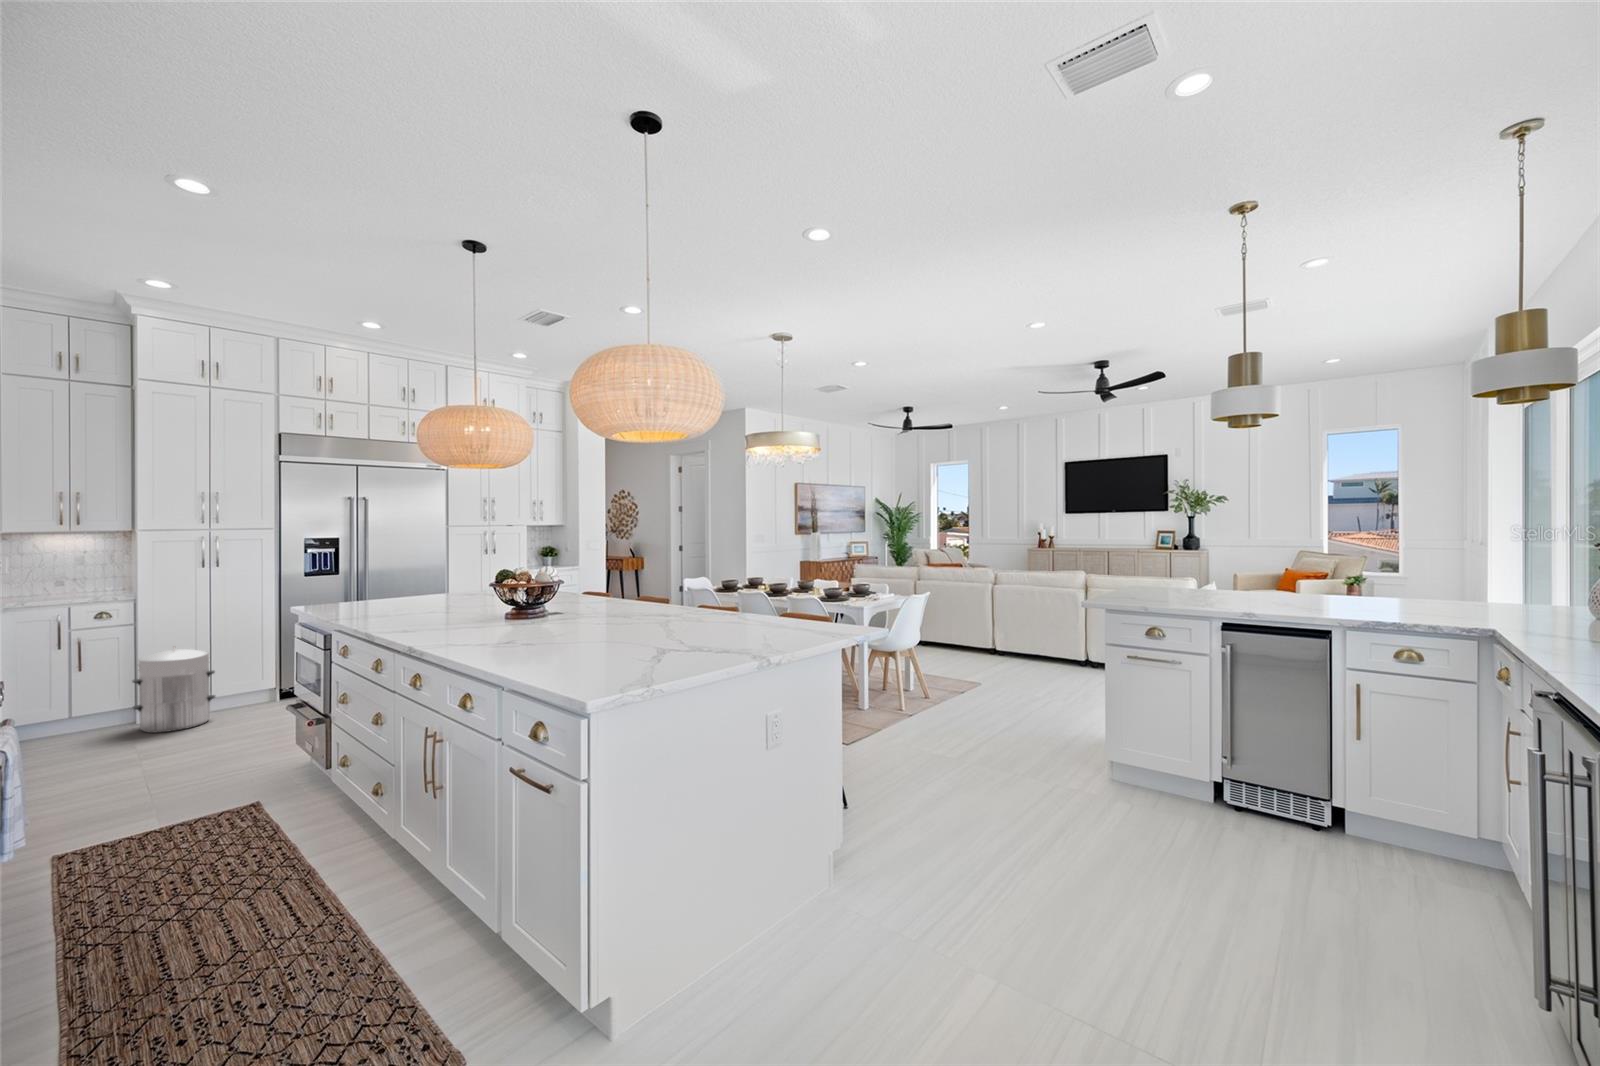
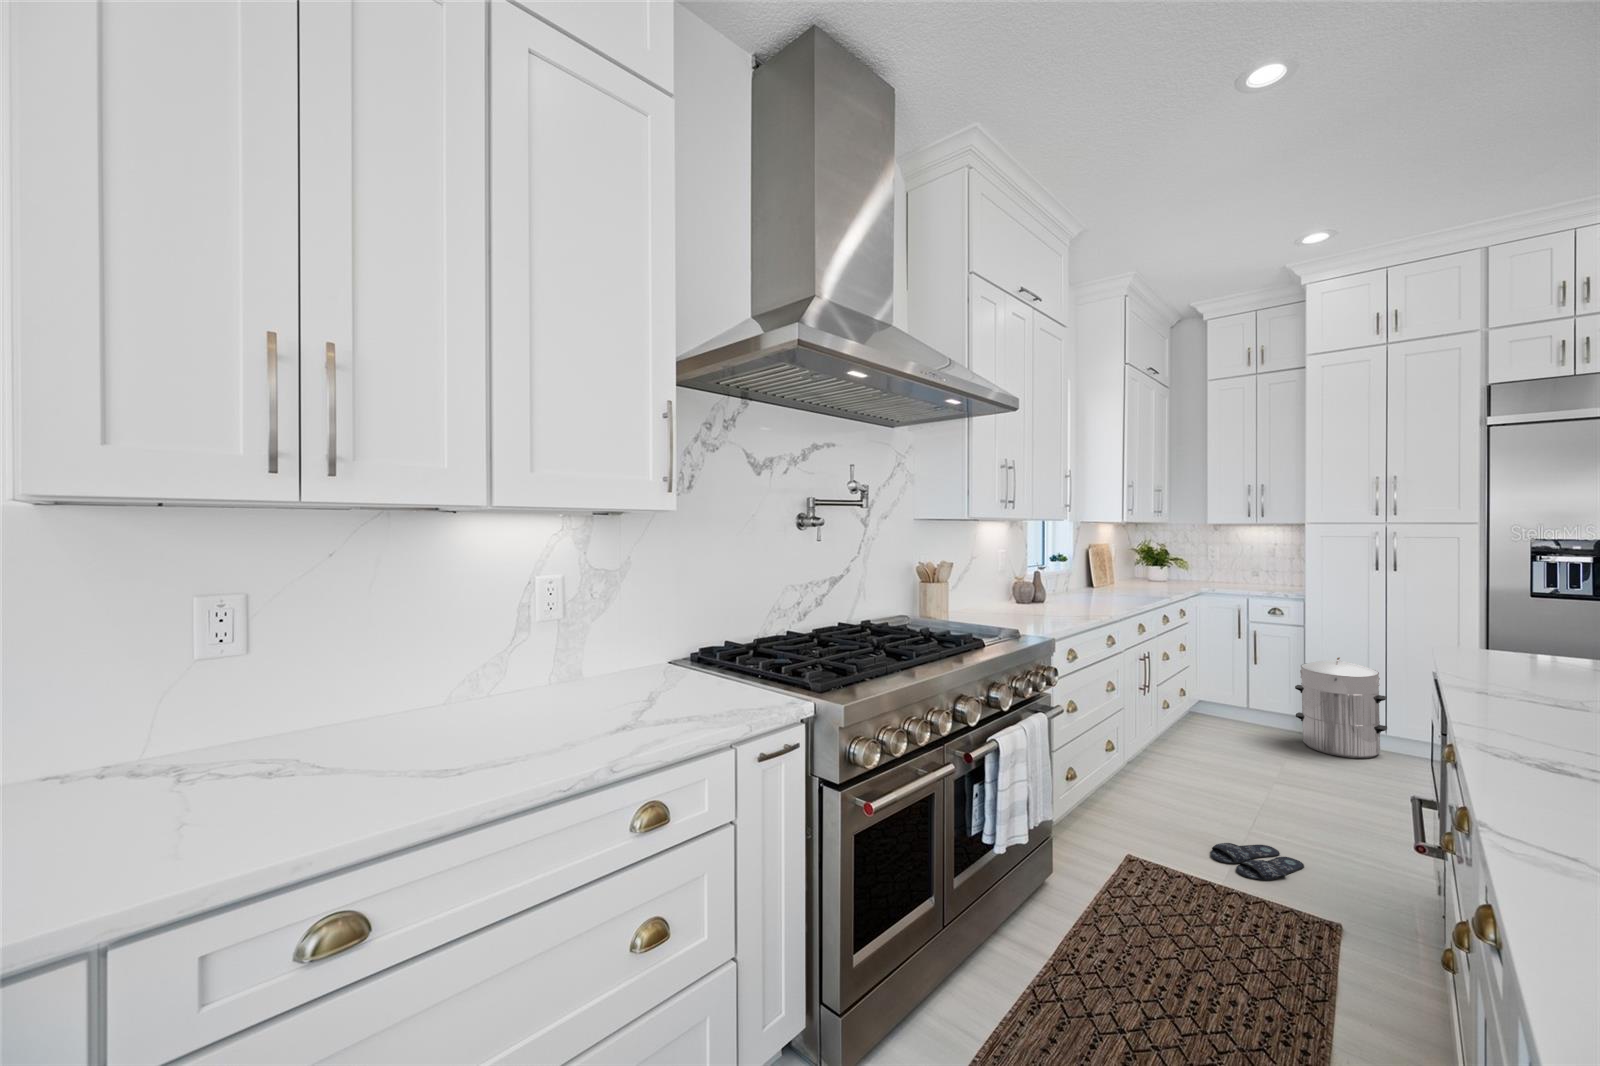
slippers: none [128,791,210,819] -> present [1211,843,1304,880]

